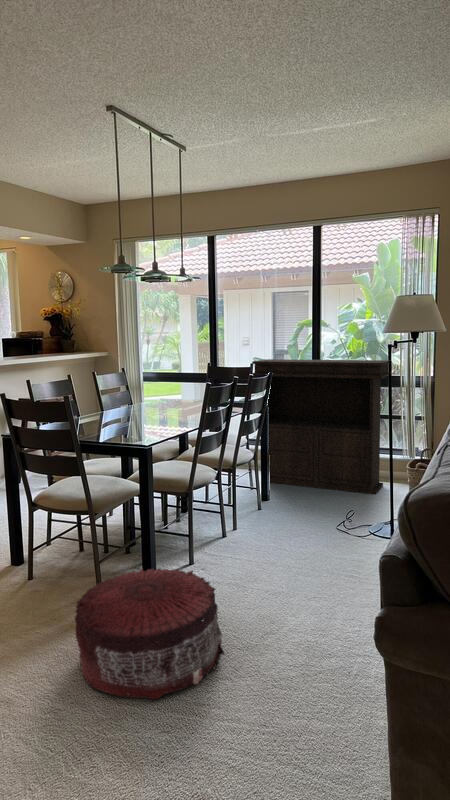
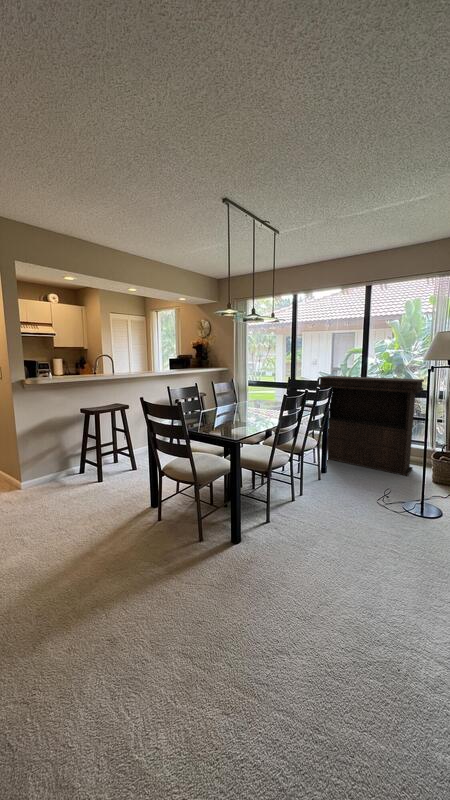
pouf: present [75,568,224,699] -> none [170,535,286,665]

